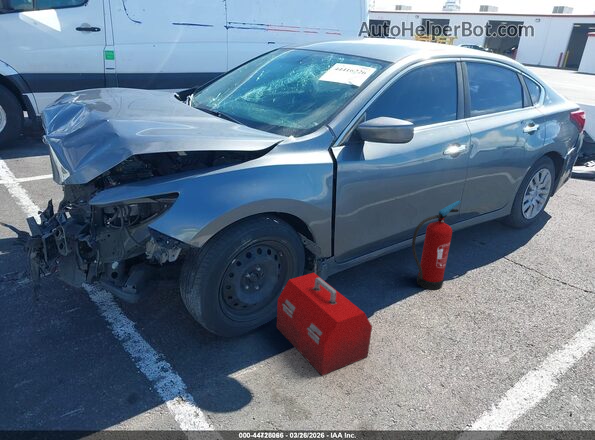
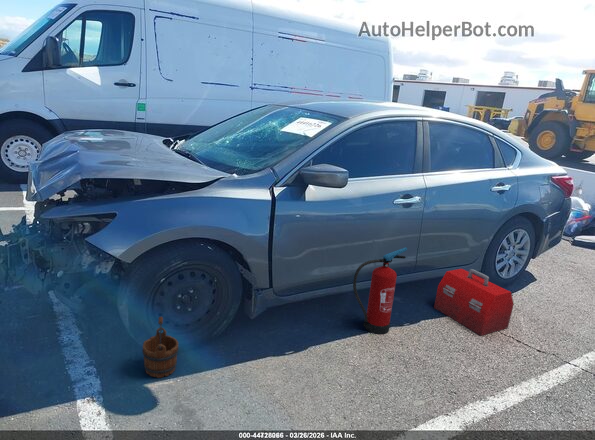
toolbox: present [277,273,372,375] -> present [434,269,514,336]
wooden bucket: none [218,302,256,365] -> present [143,317,179,378]

